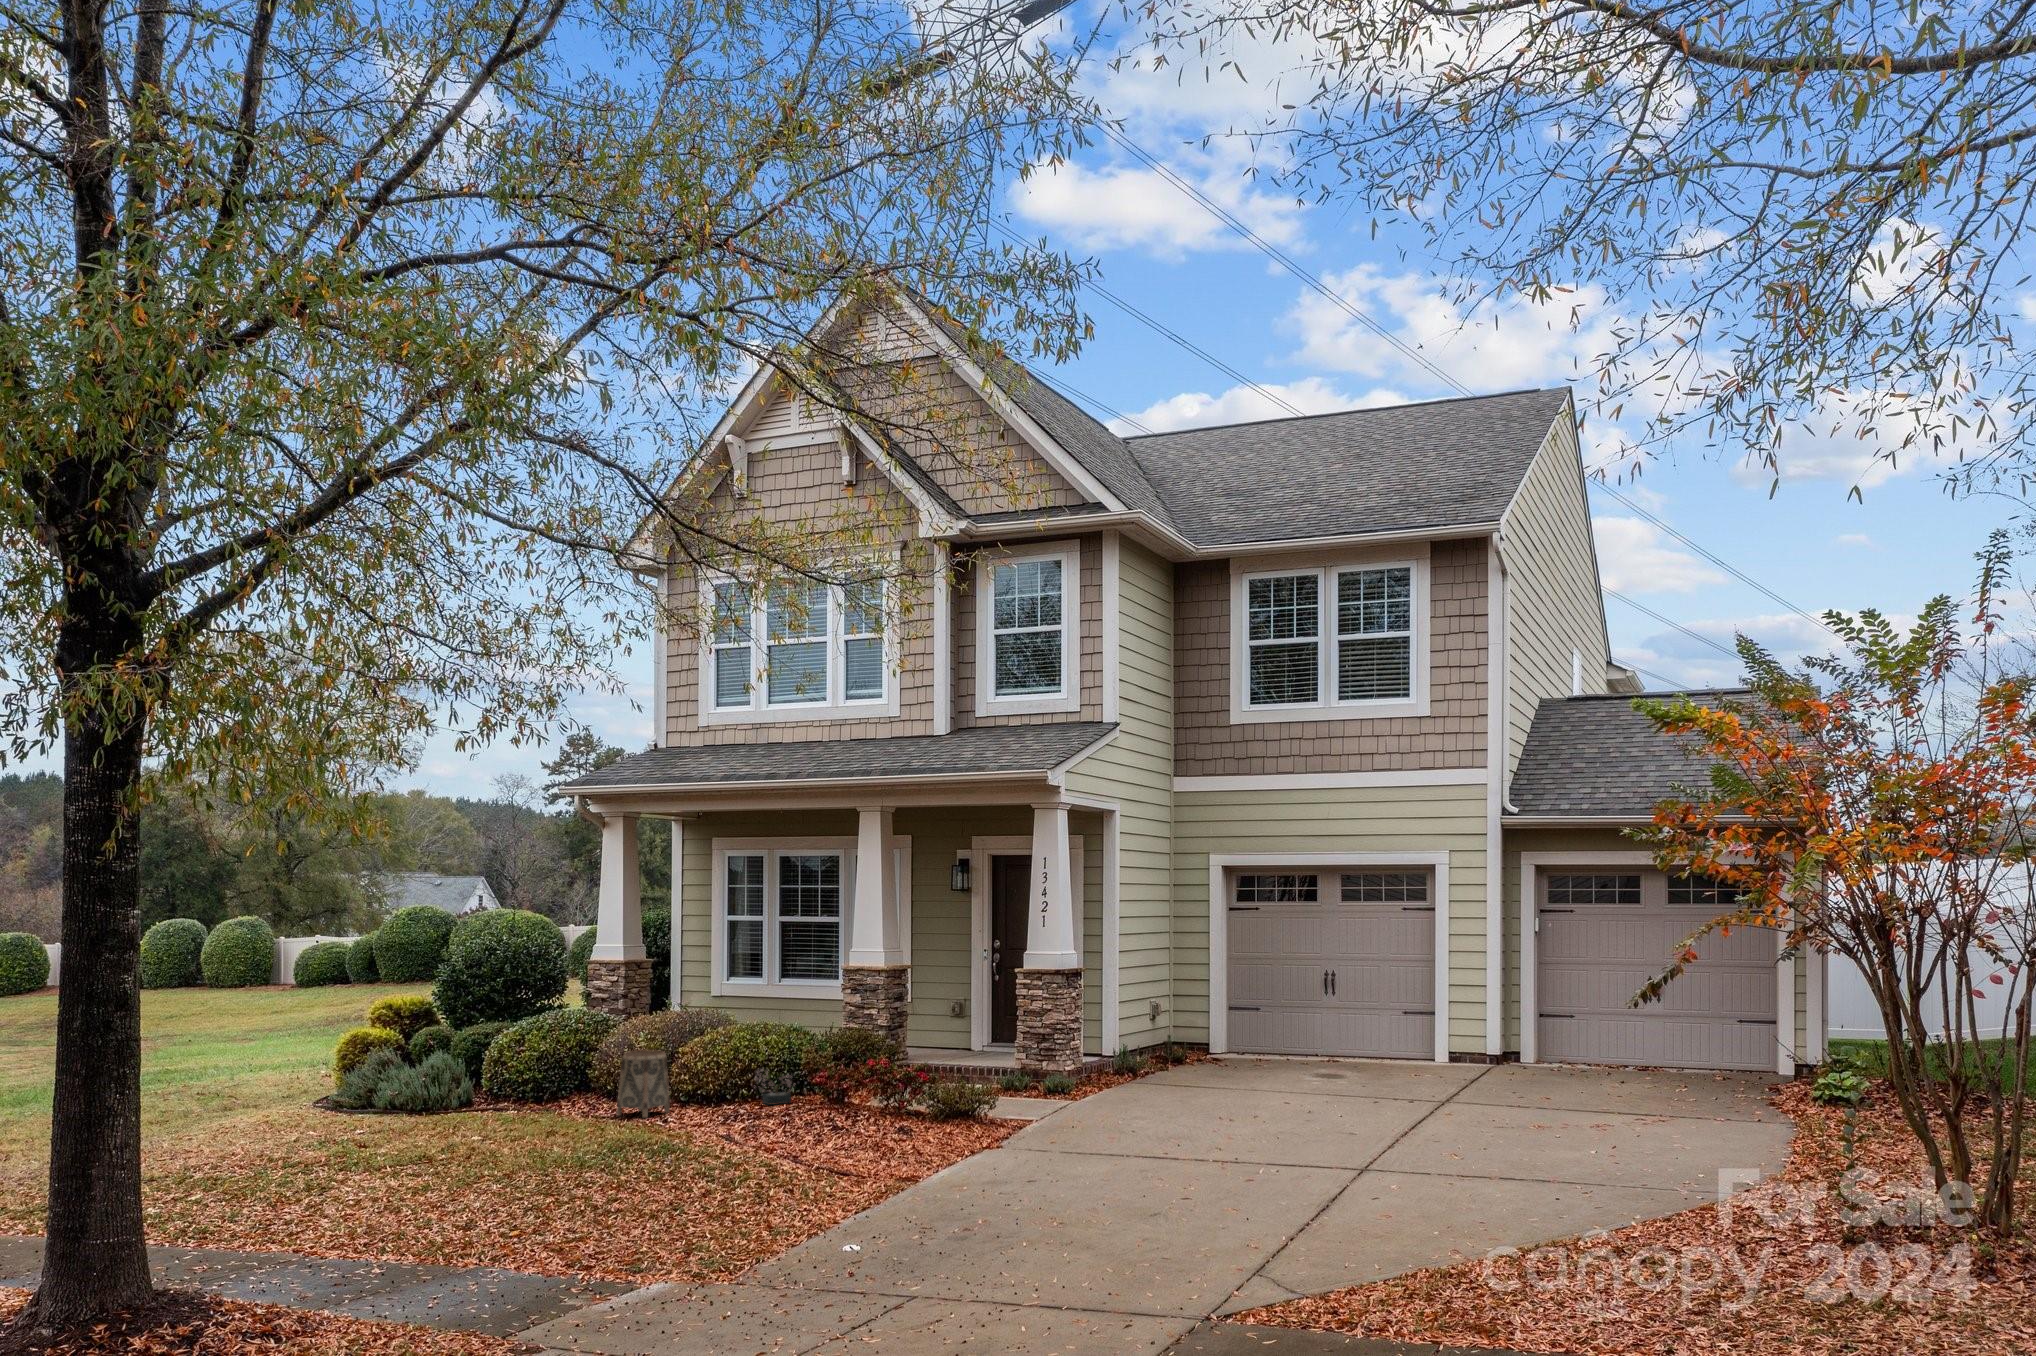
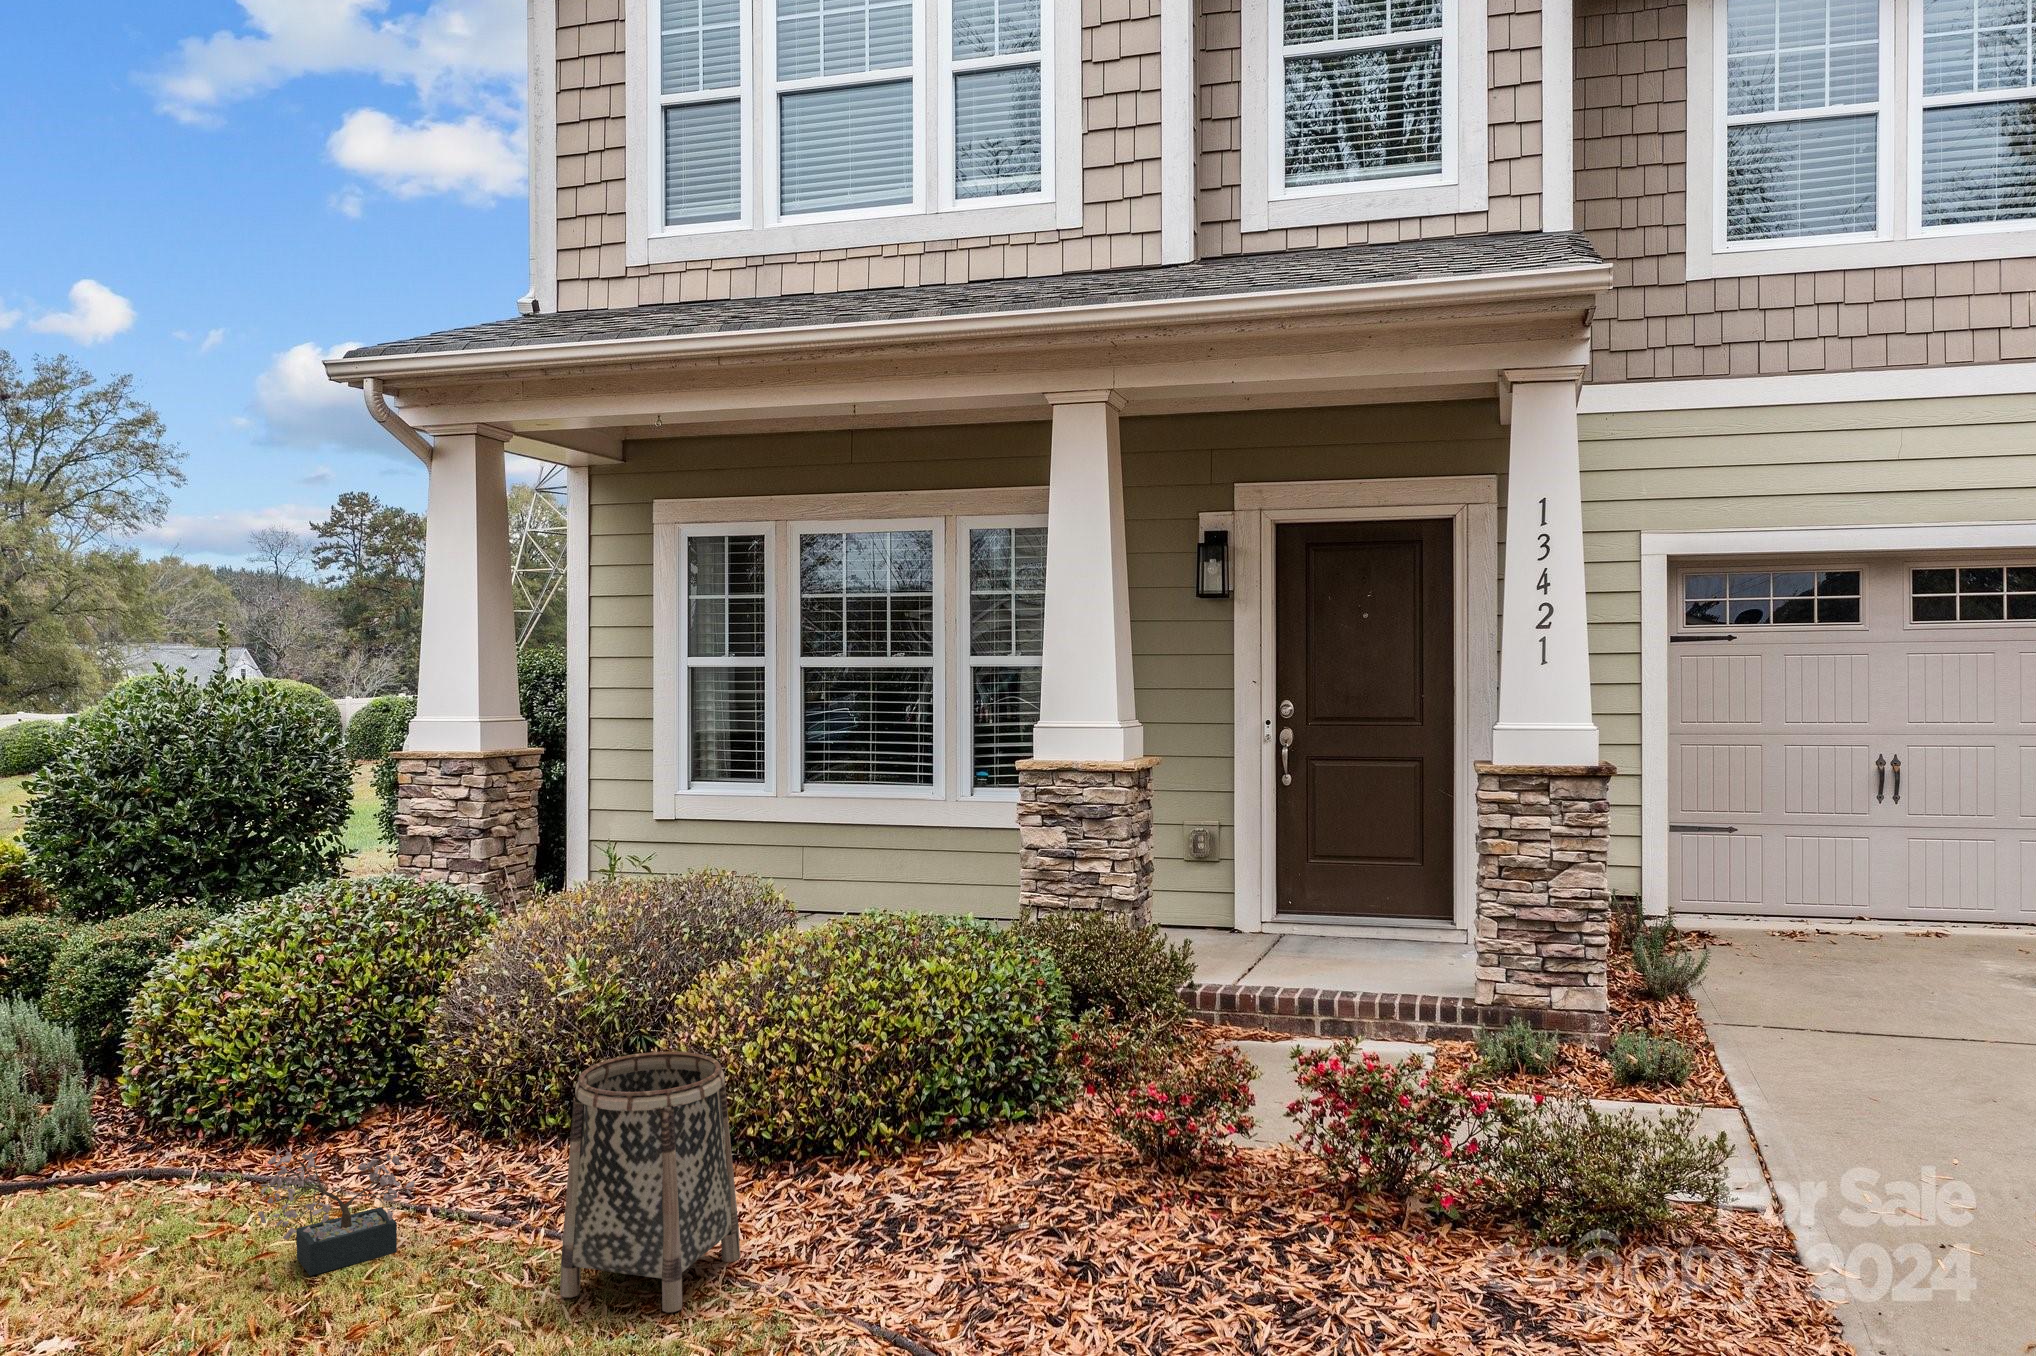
decorative plant: present [754,1071,792,1105] -> present [258,1150,415,1276]

